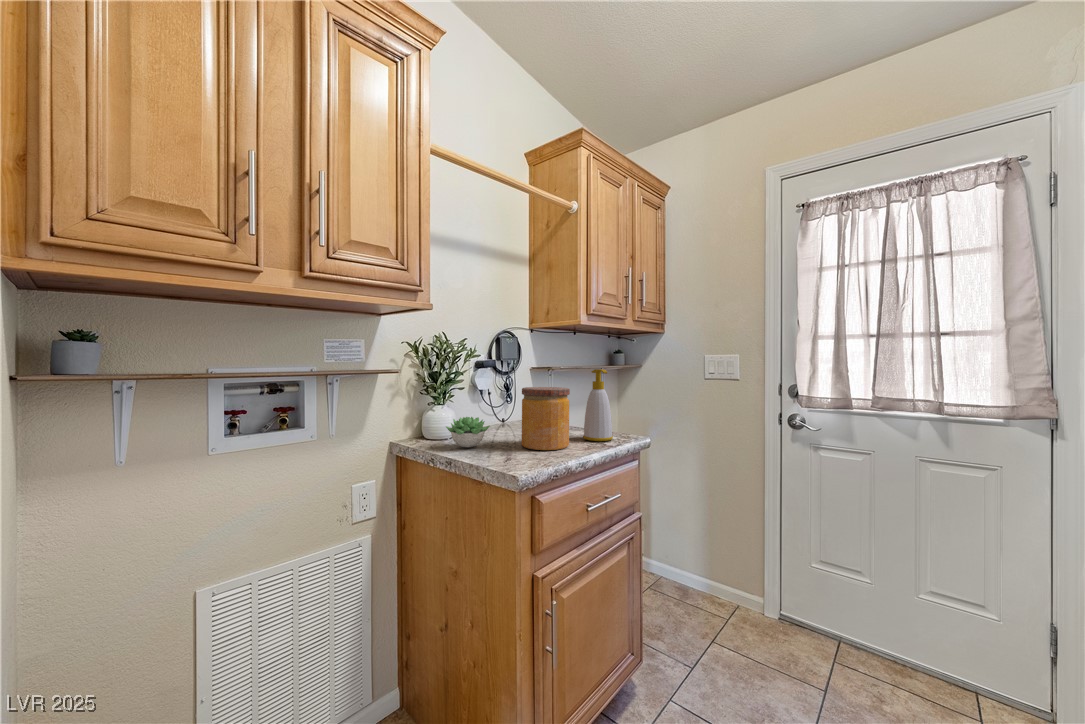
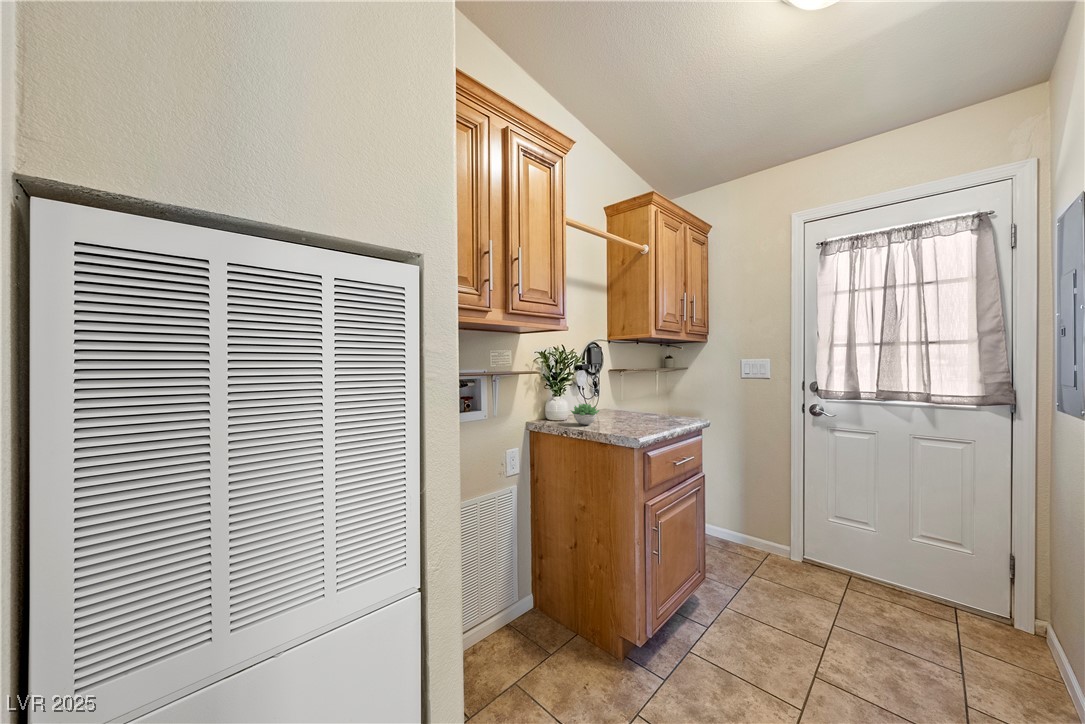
soap bottle: present [583,369,613,441] -> none [661,370,683,421]
jar: present [522,387,570,450] -> none [621,383,656,426]

